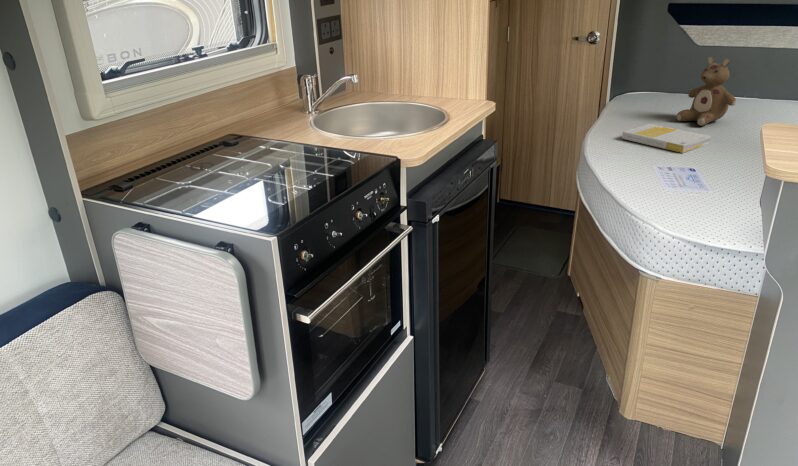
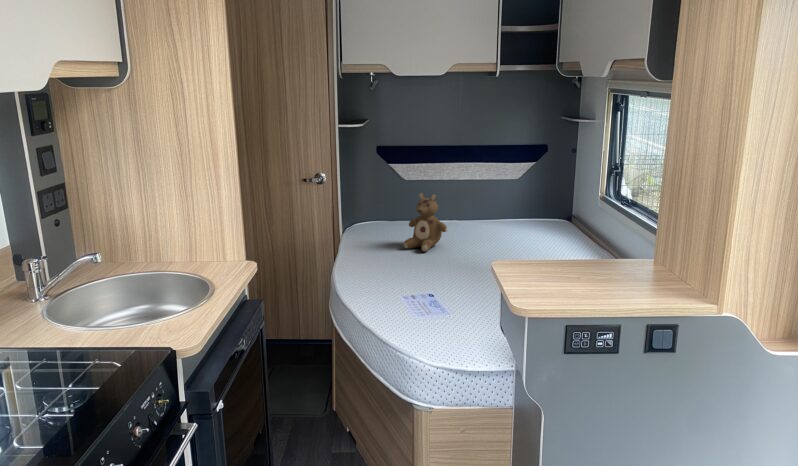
book: present [622,124,711,153] -> none [365,255,437,281]

